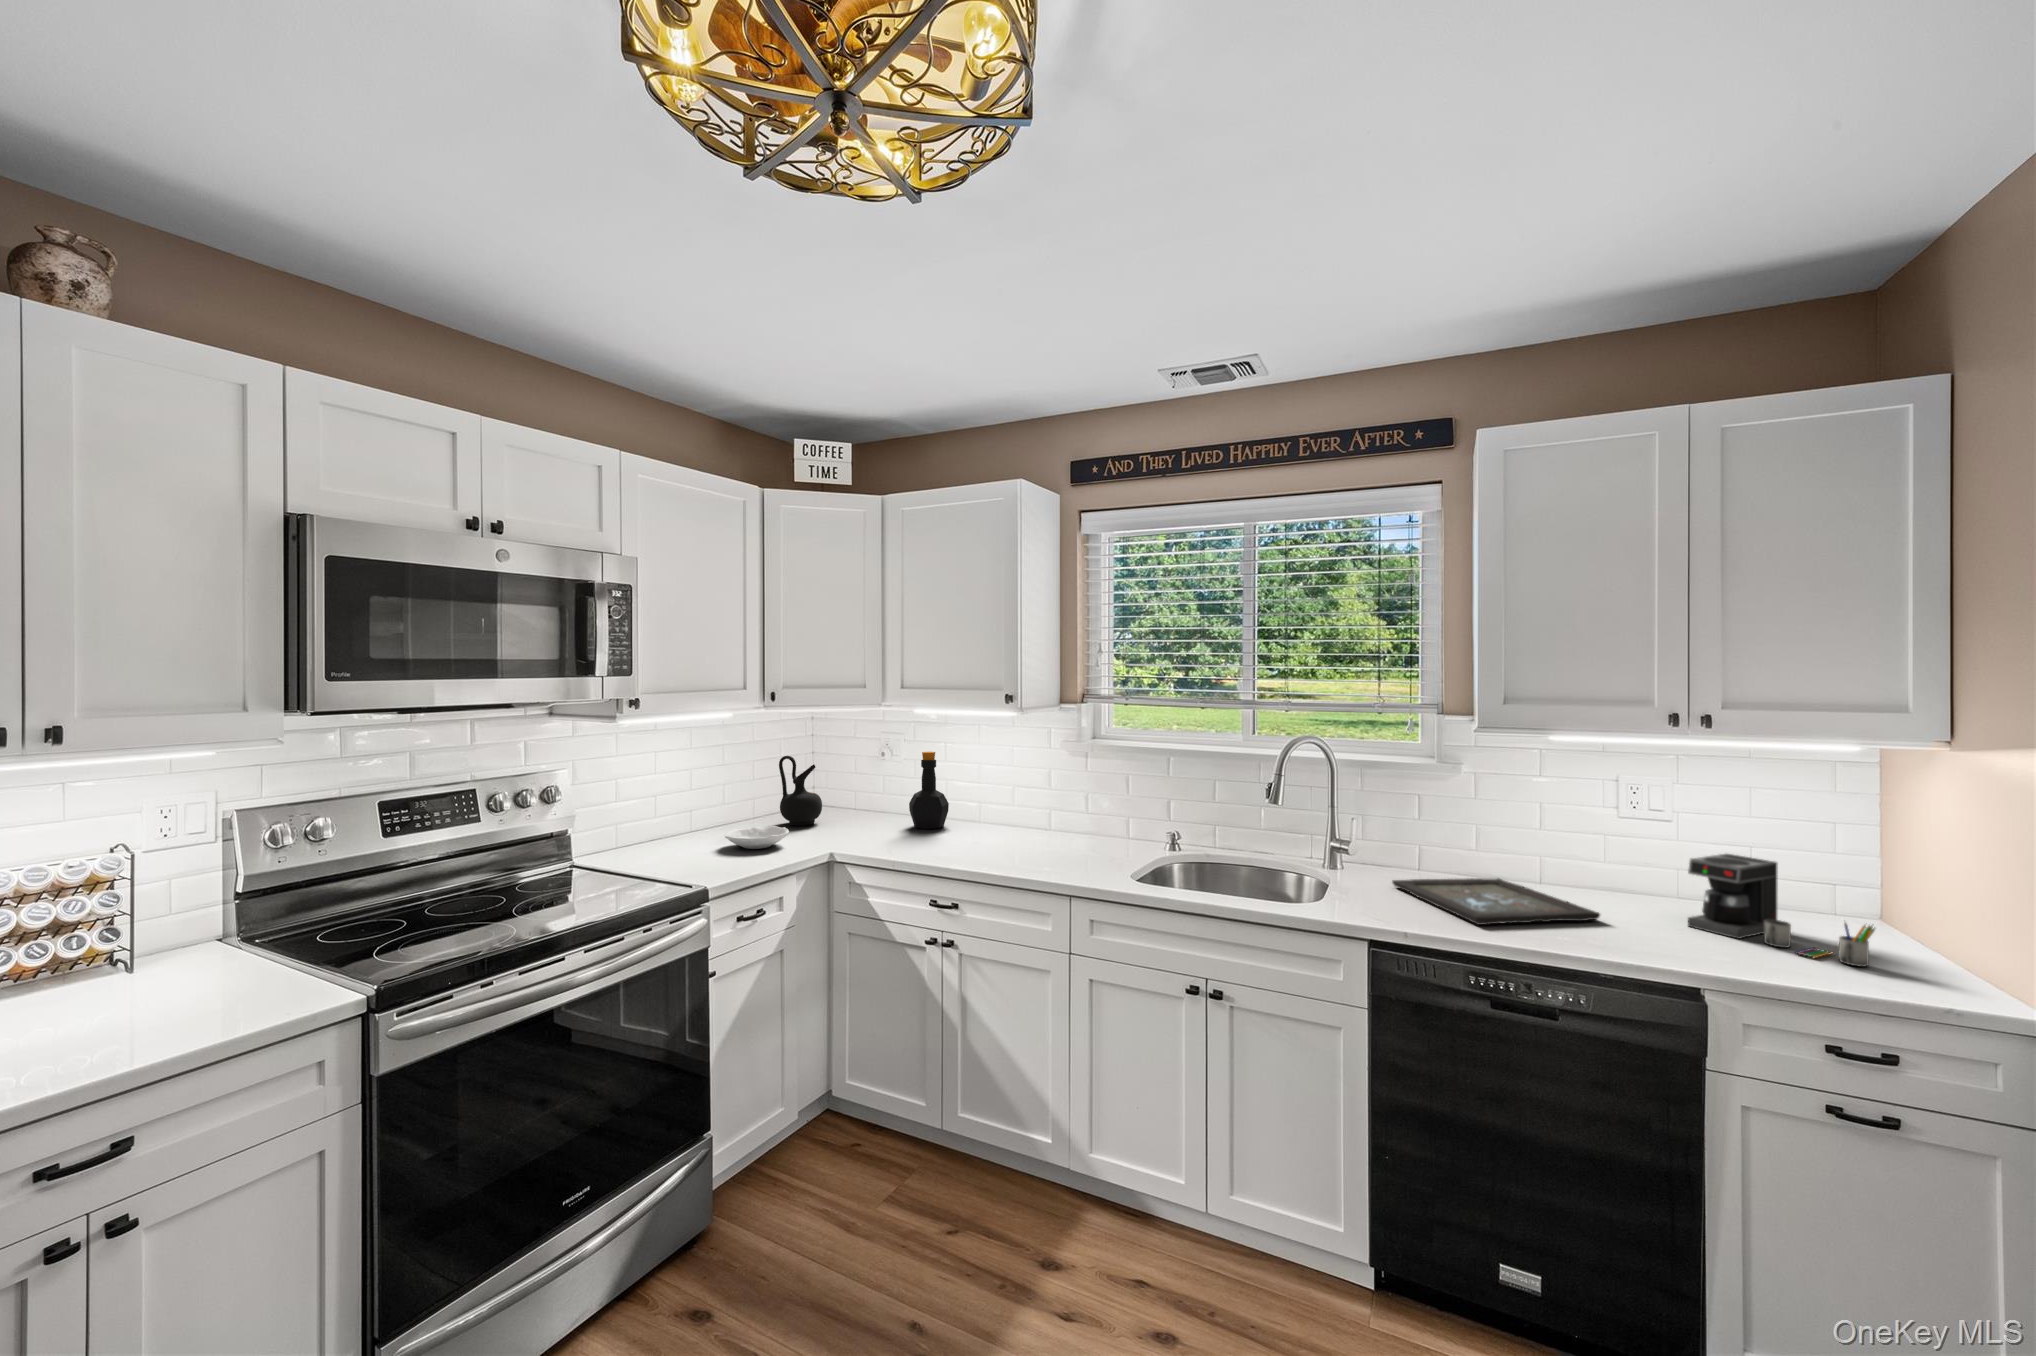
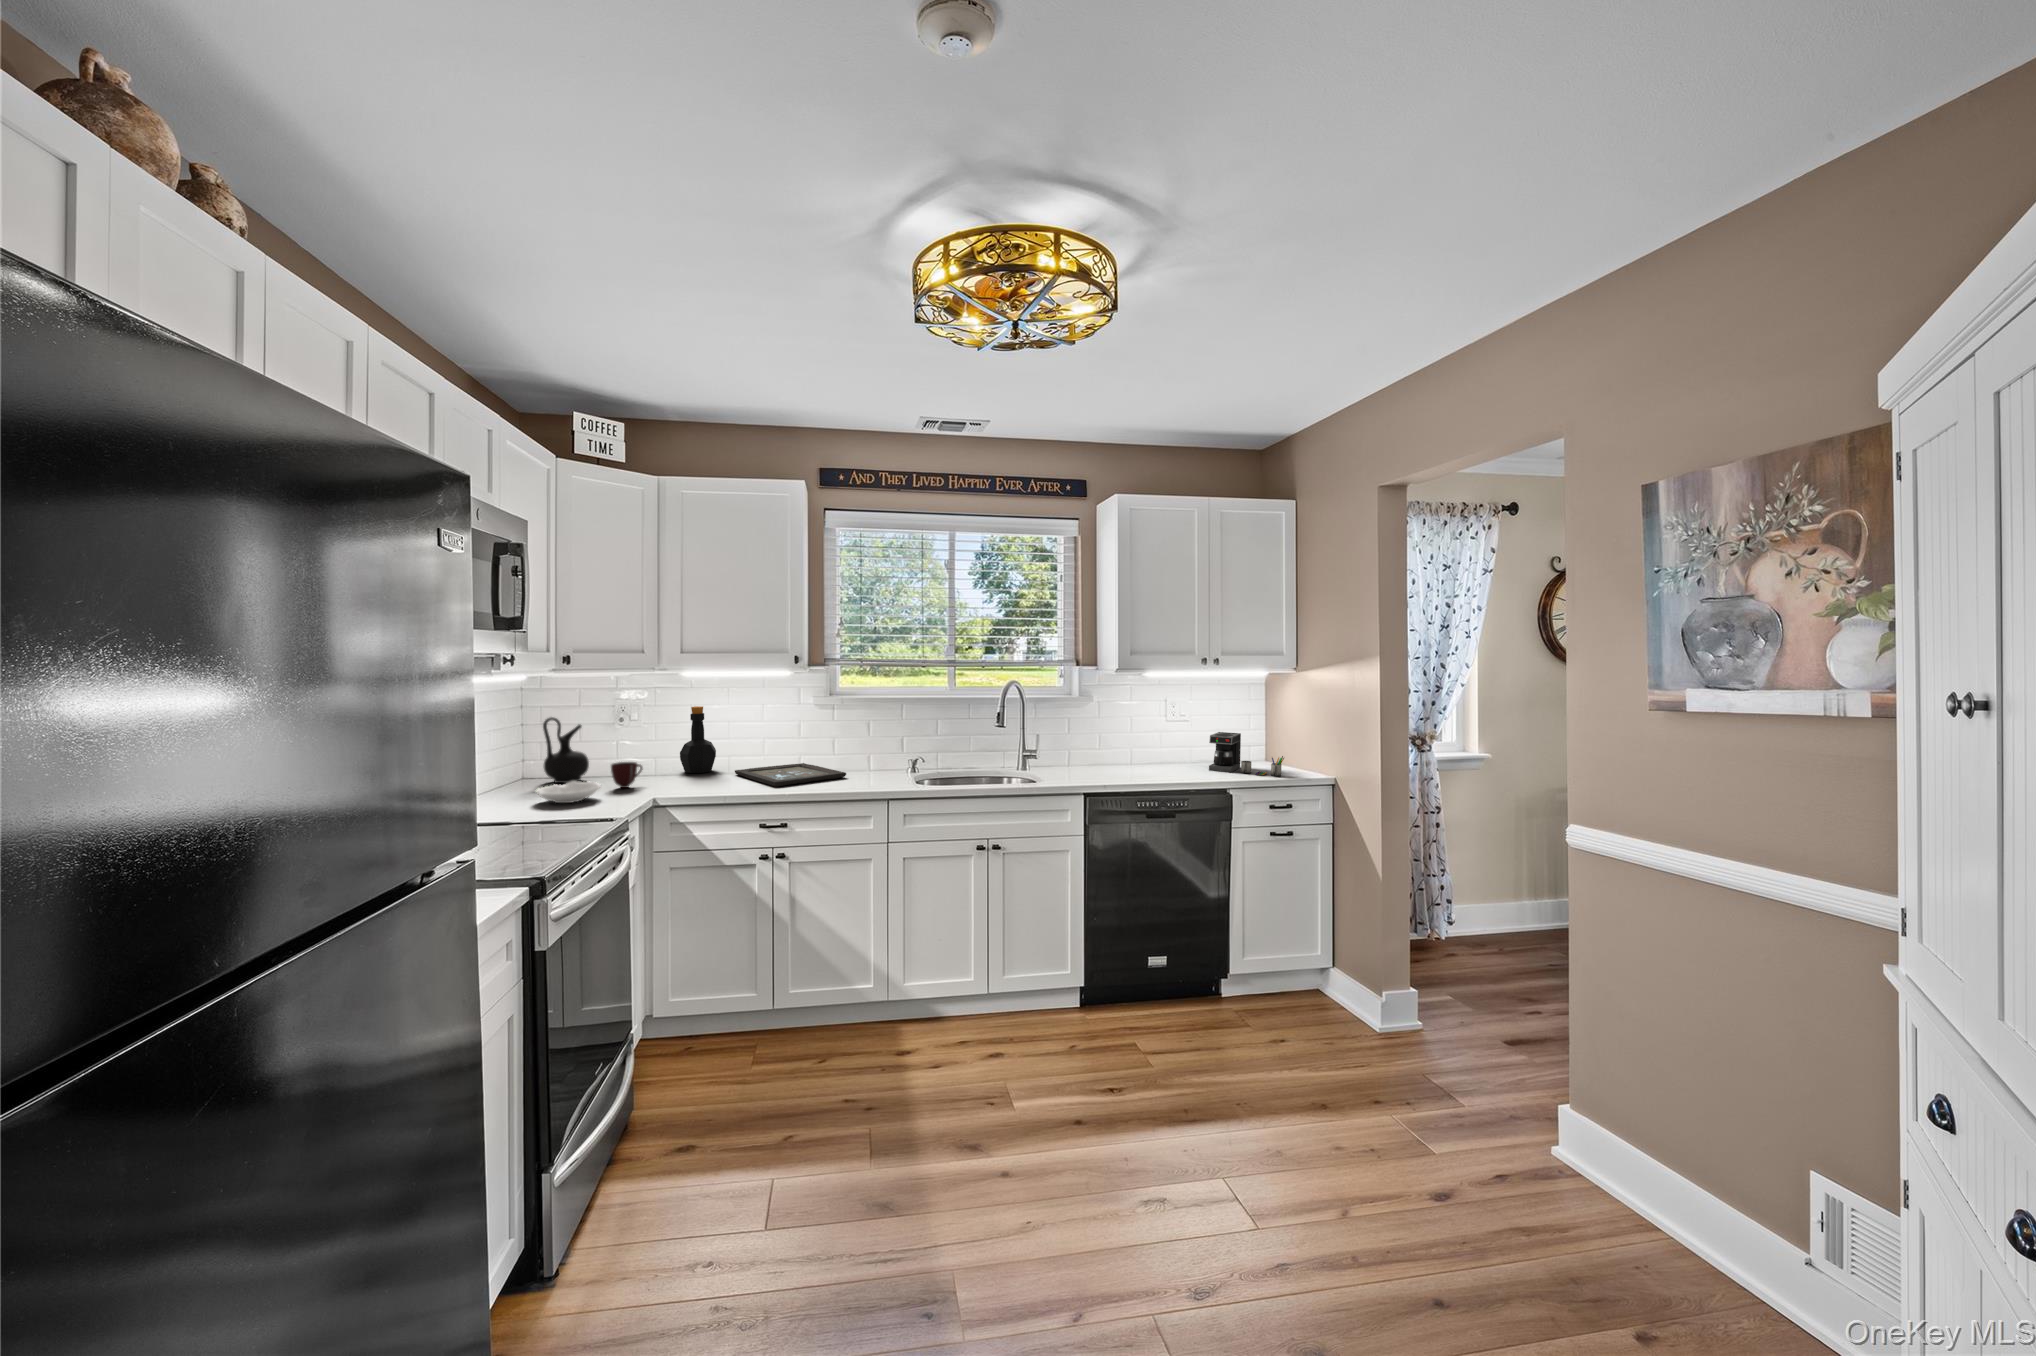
mug: none [815,809,850,838] -> present [611,762,643,788]
tray: present [1392,878,1600,925] -> present [735,763,846,787]

